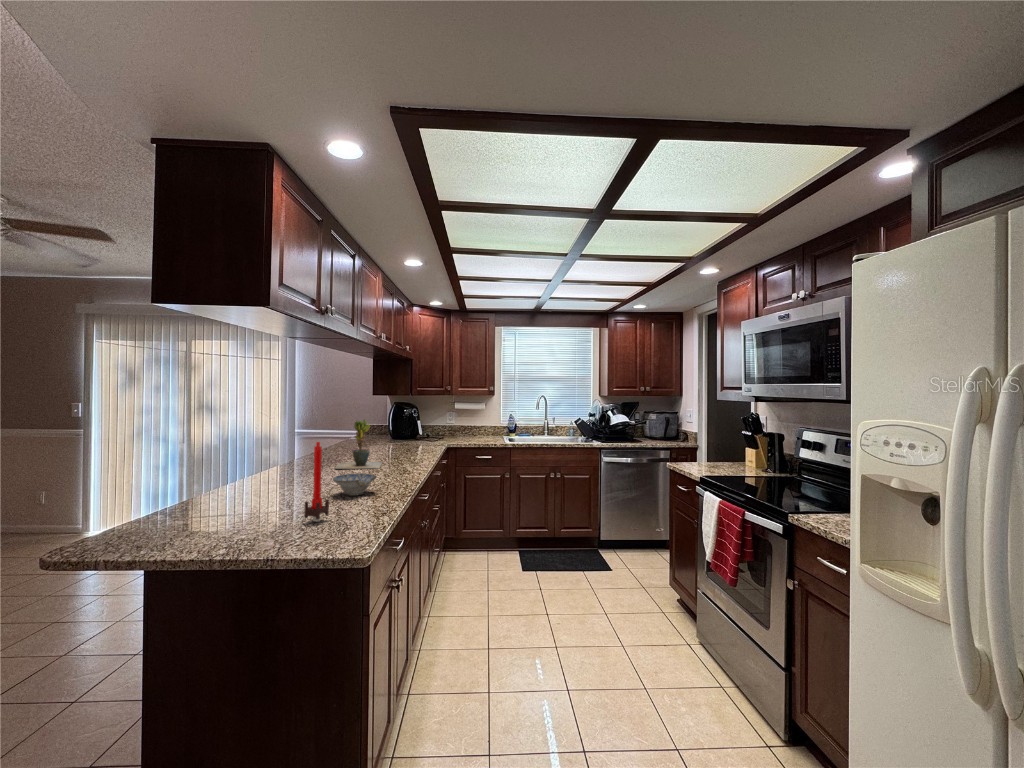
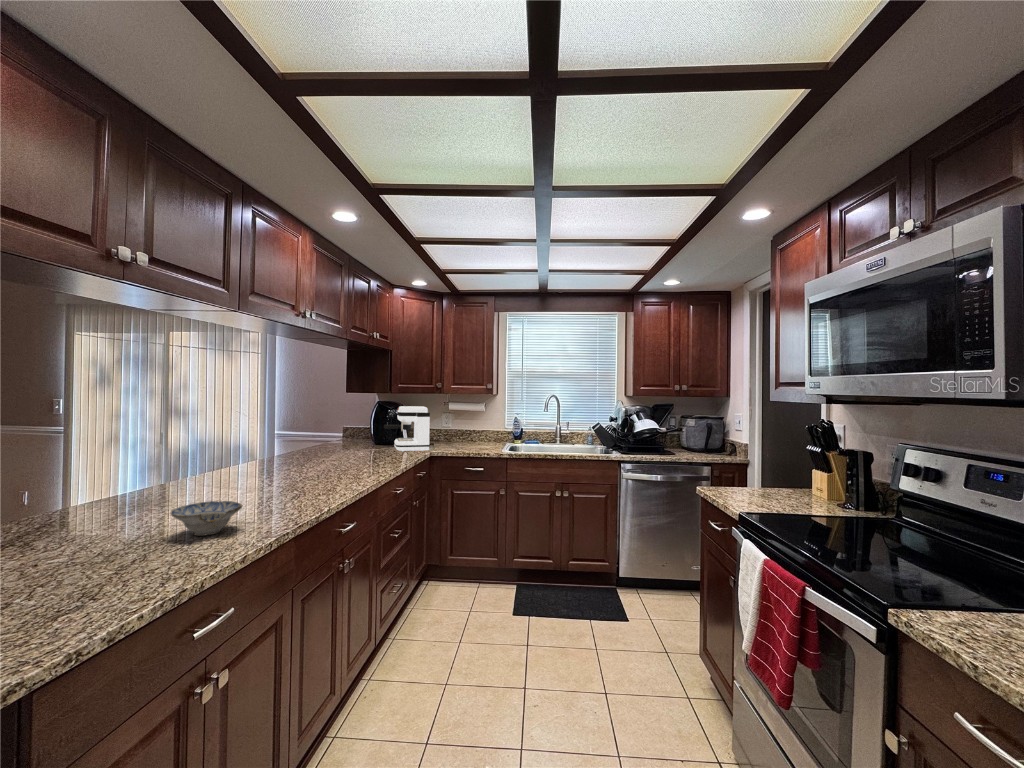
coffee maker: none [407,406,446,444] -> present [384,406,430,452]
potted plant: present [335,420,382,469] -> none [244,422,320,487]
candle: present [304,442,329,522] -> none [42,462,90,592]

